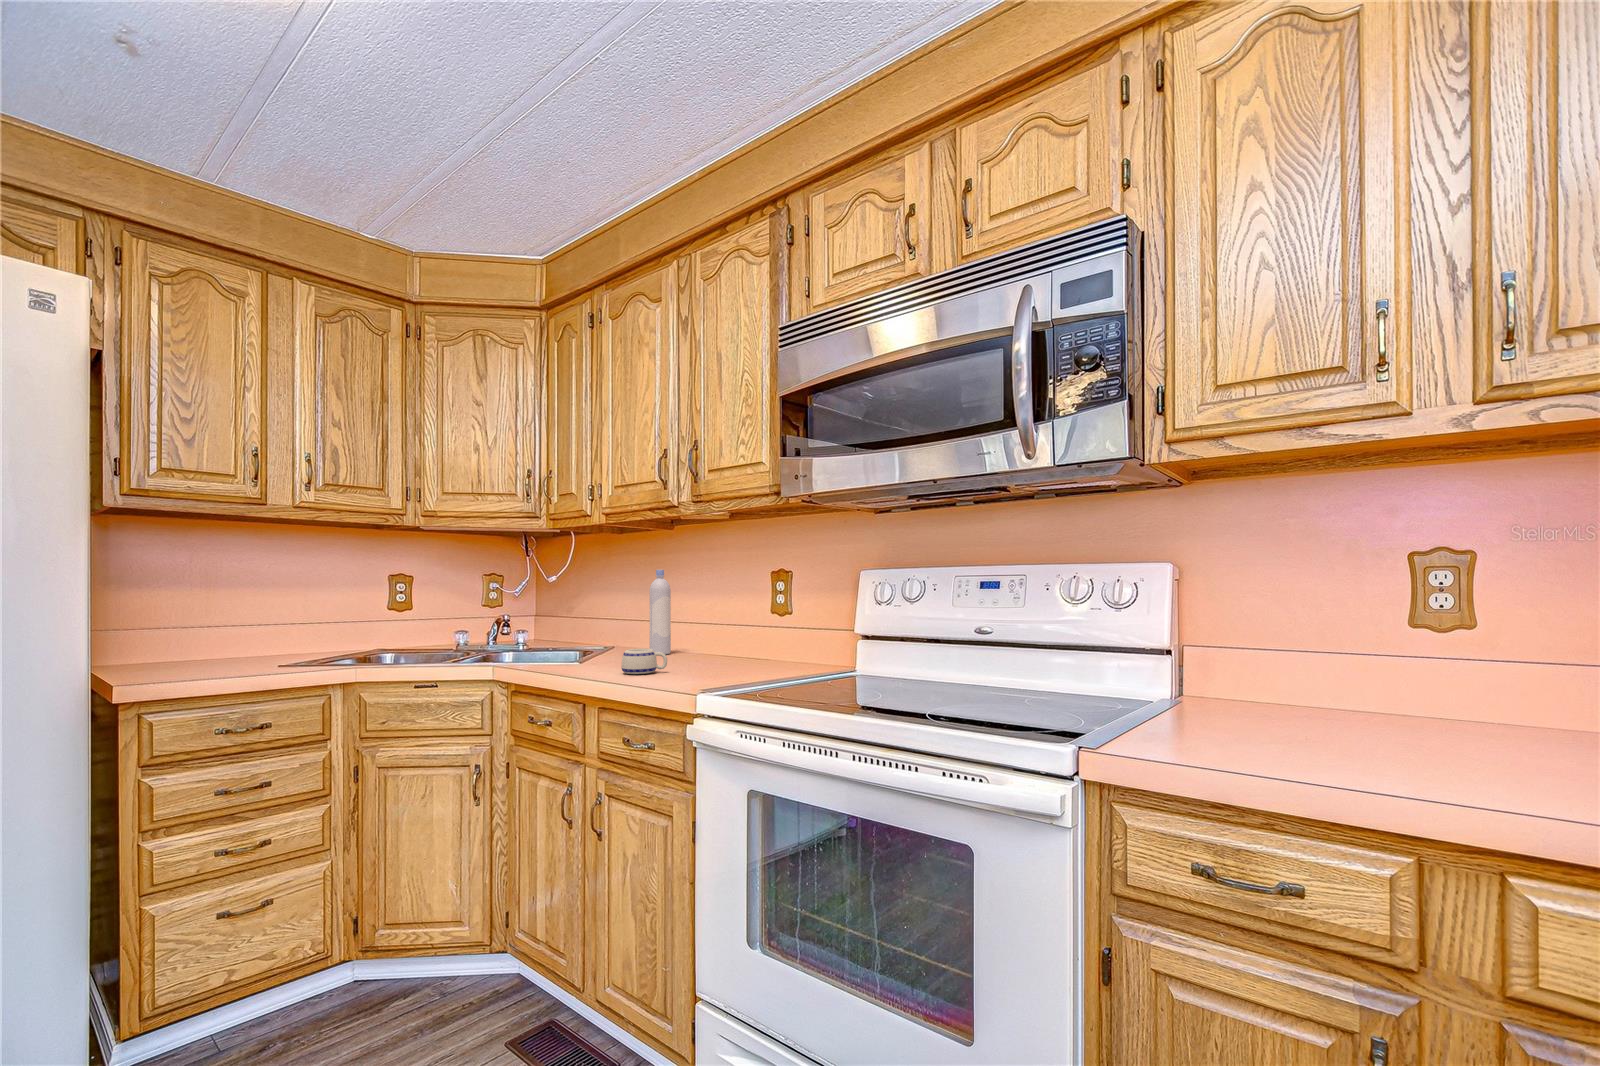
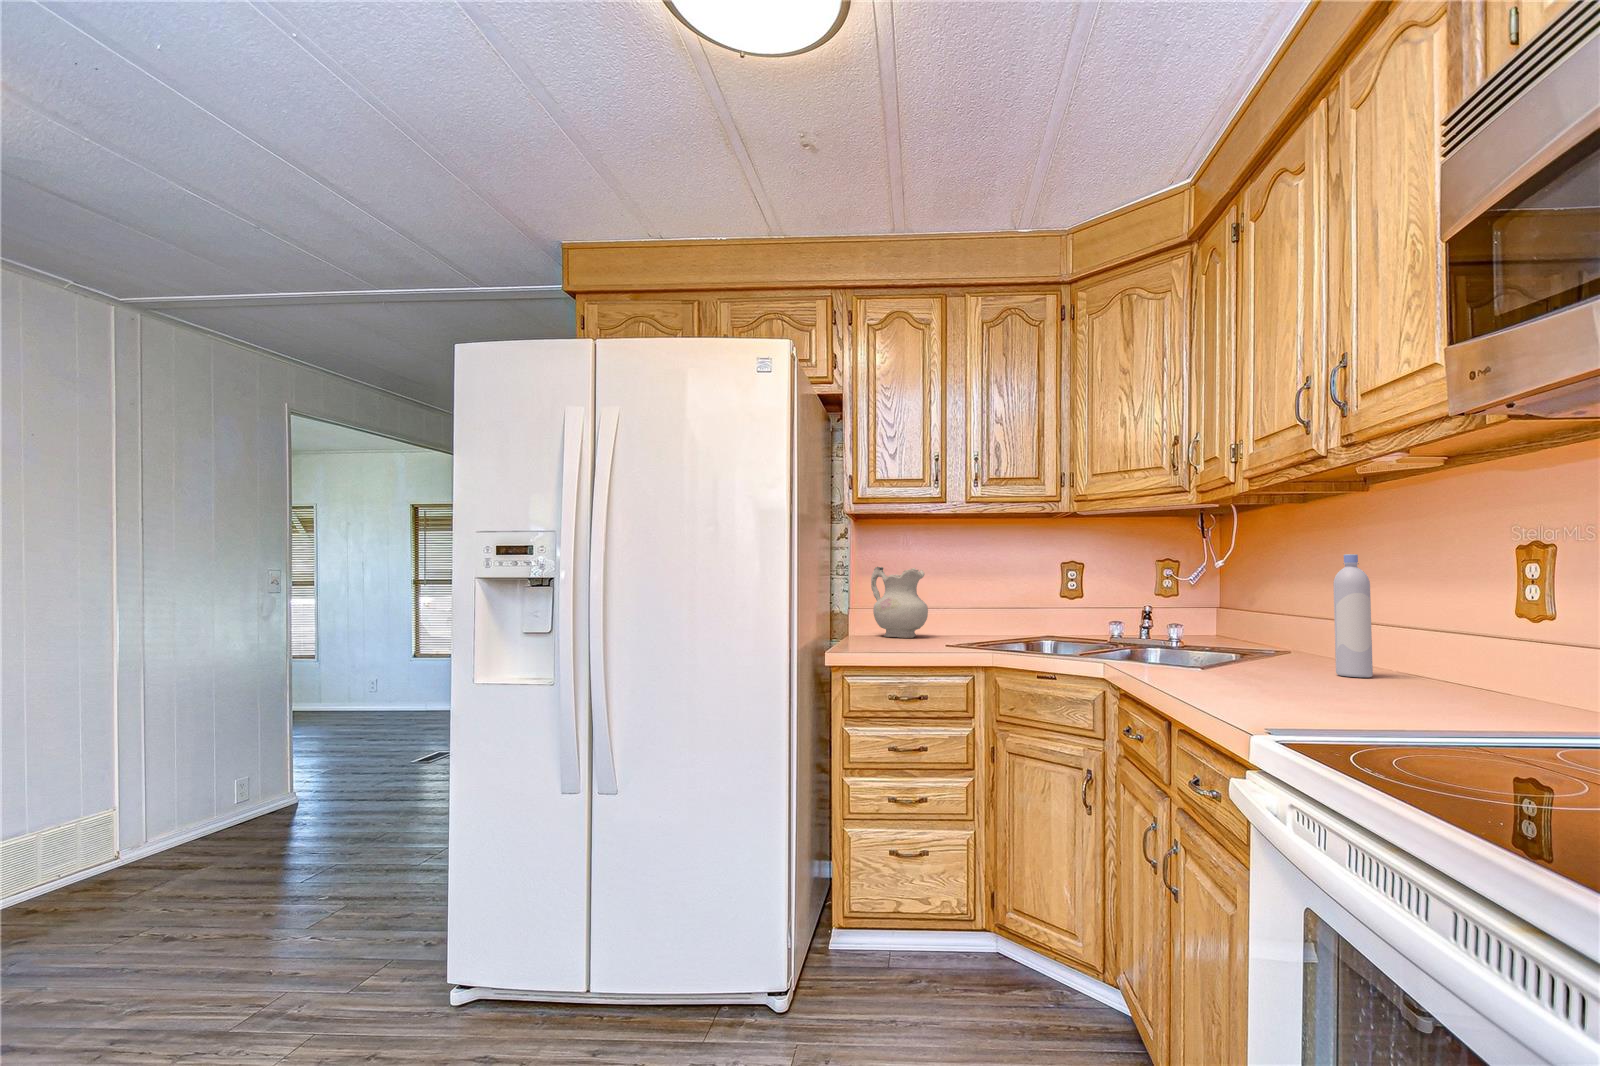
ceramic pitcher: none [153,583,244,669] -> present [871,567,928,638]
mug: present [621,649,667,674] -> none [1223,657,1294,693]

